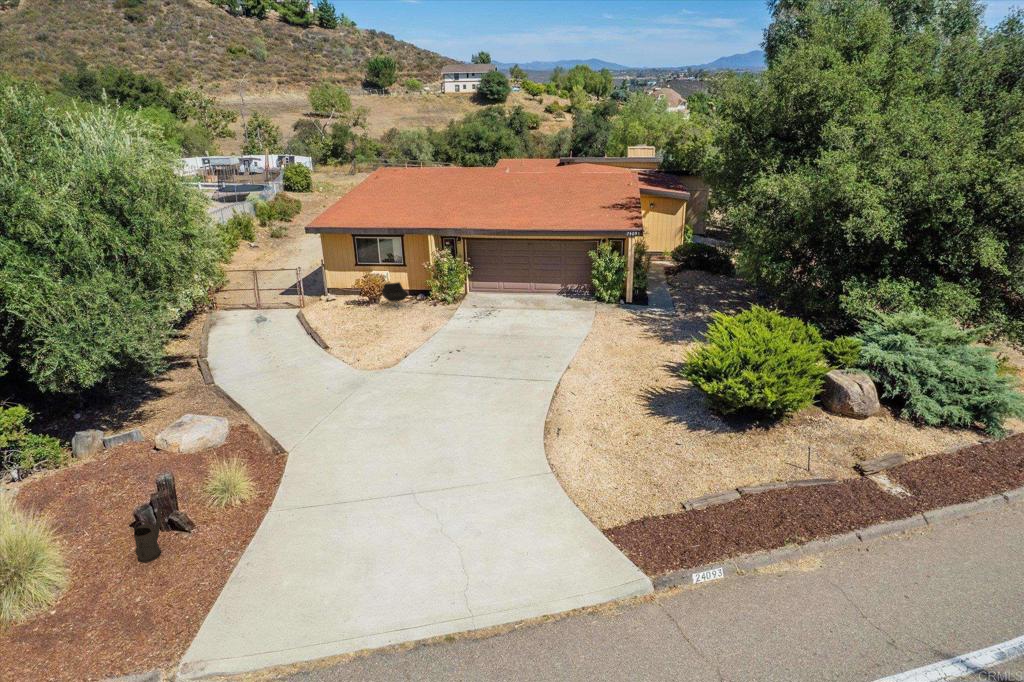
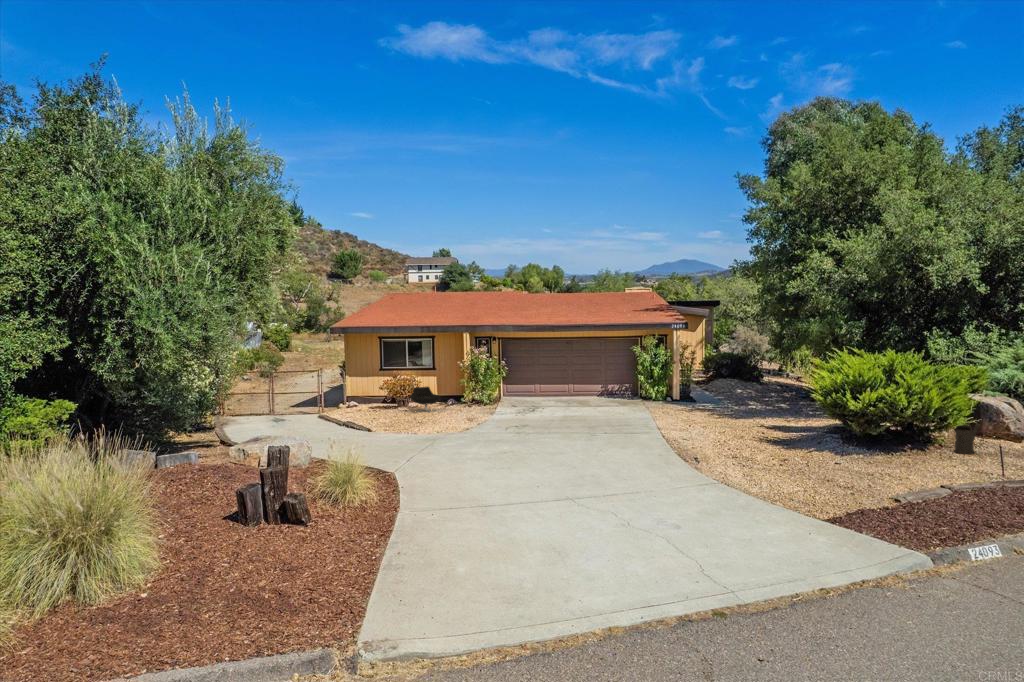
watering can: present [134,508,162,562] -> present [954,421,979,454]

